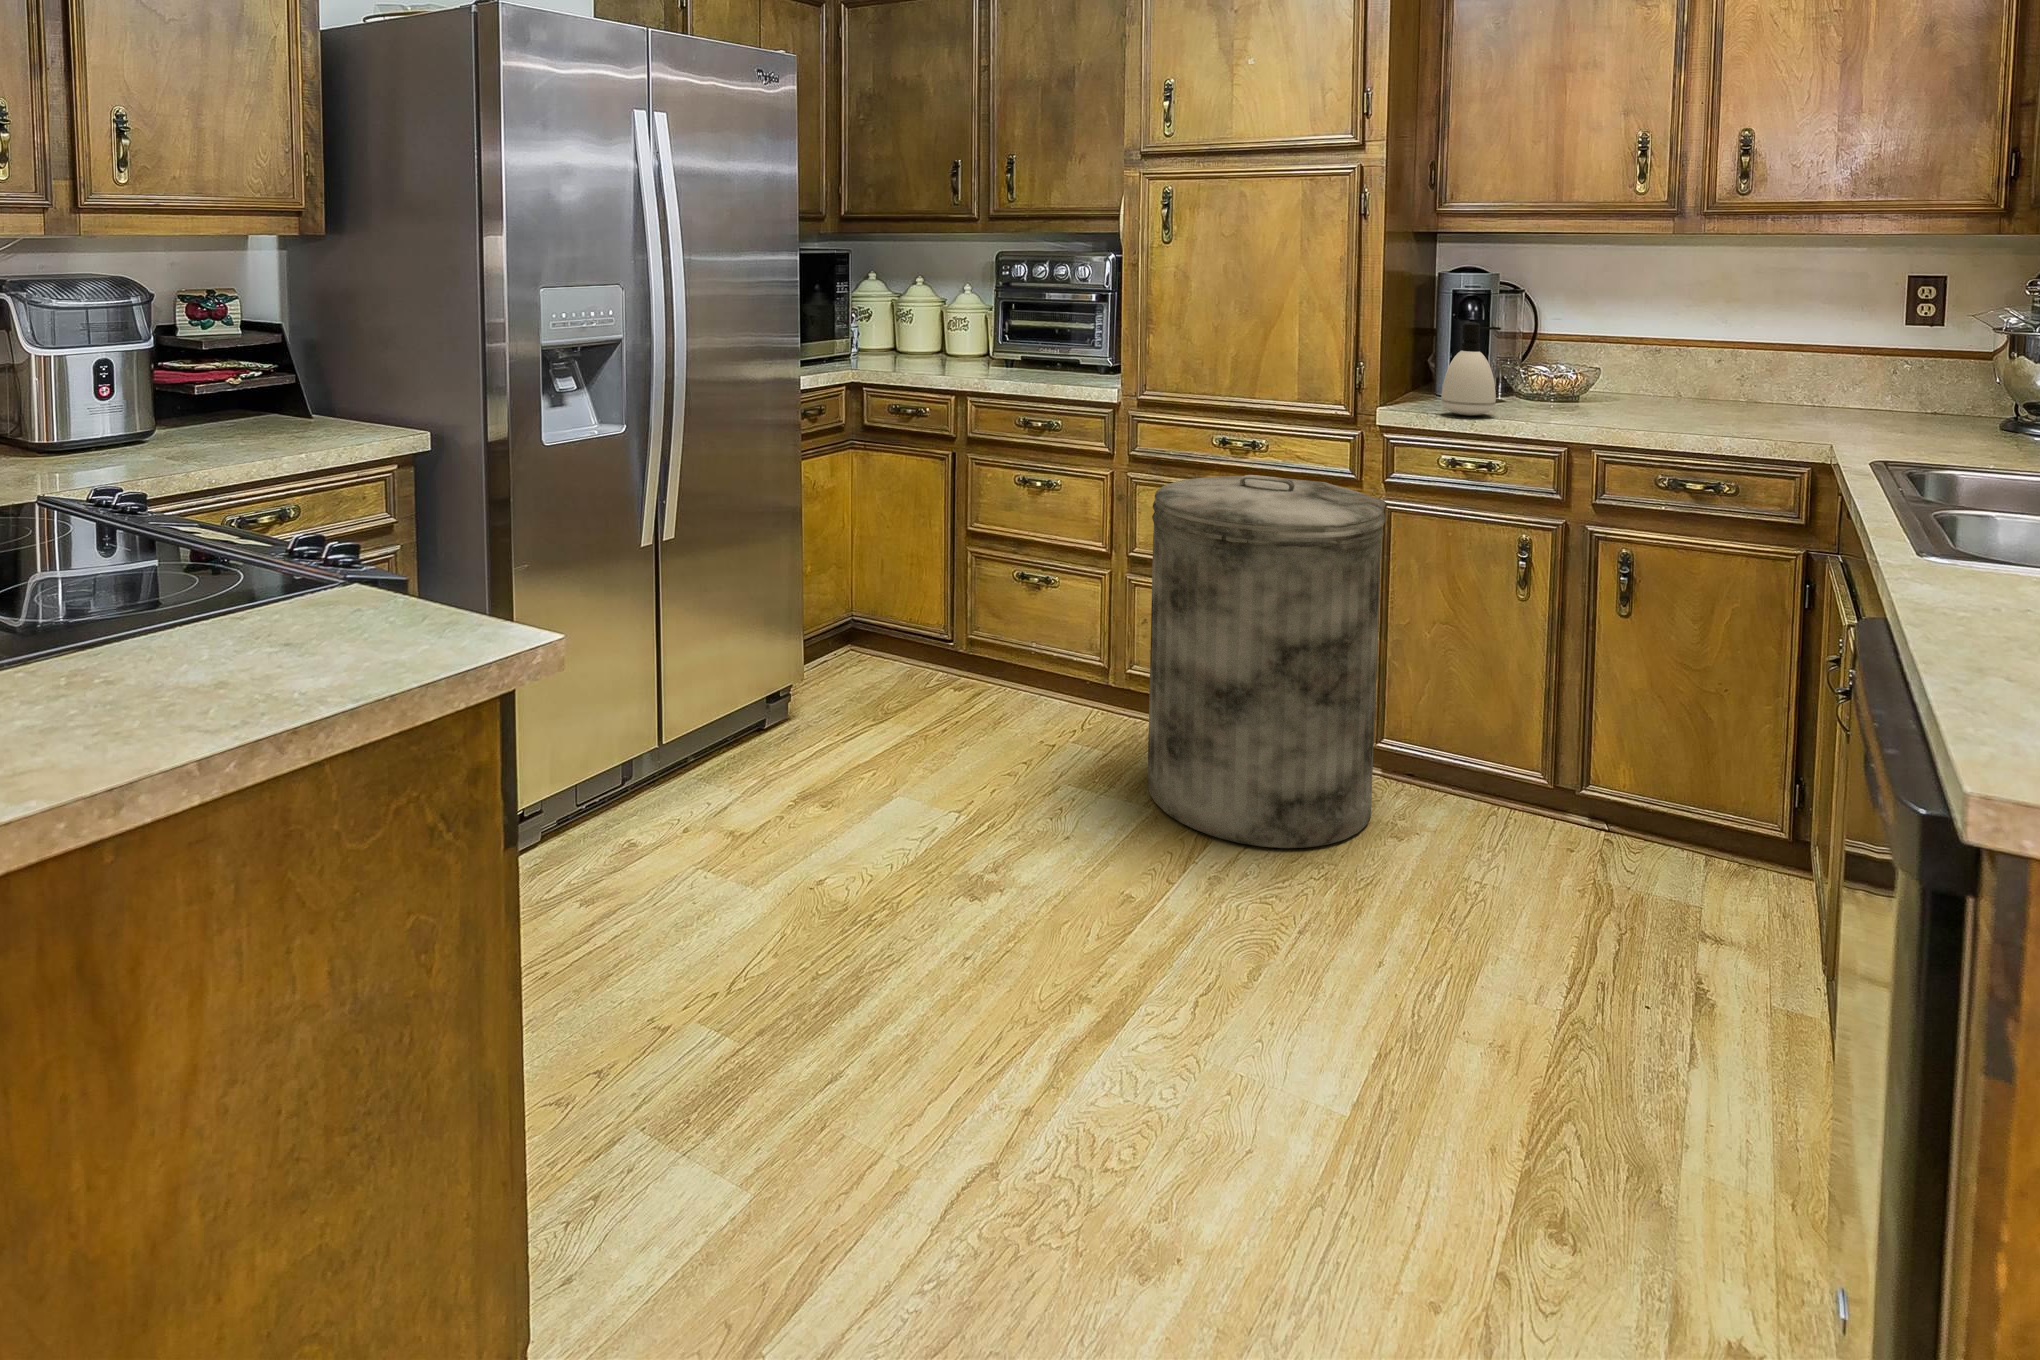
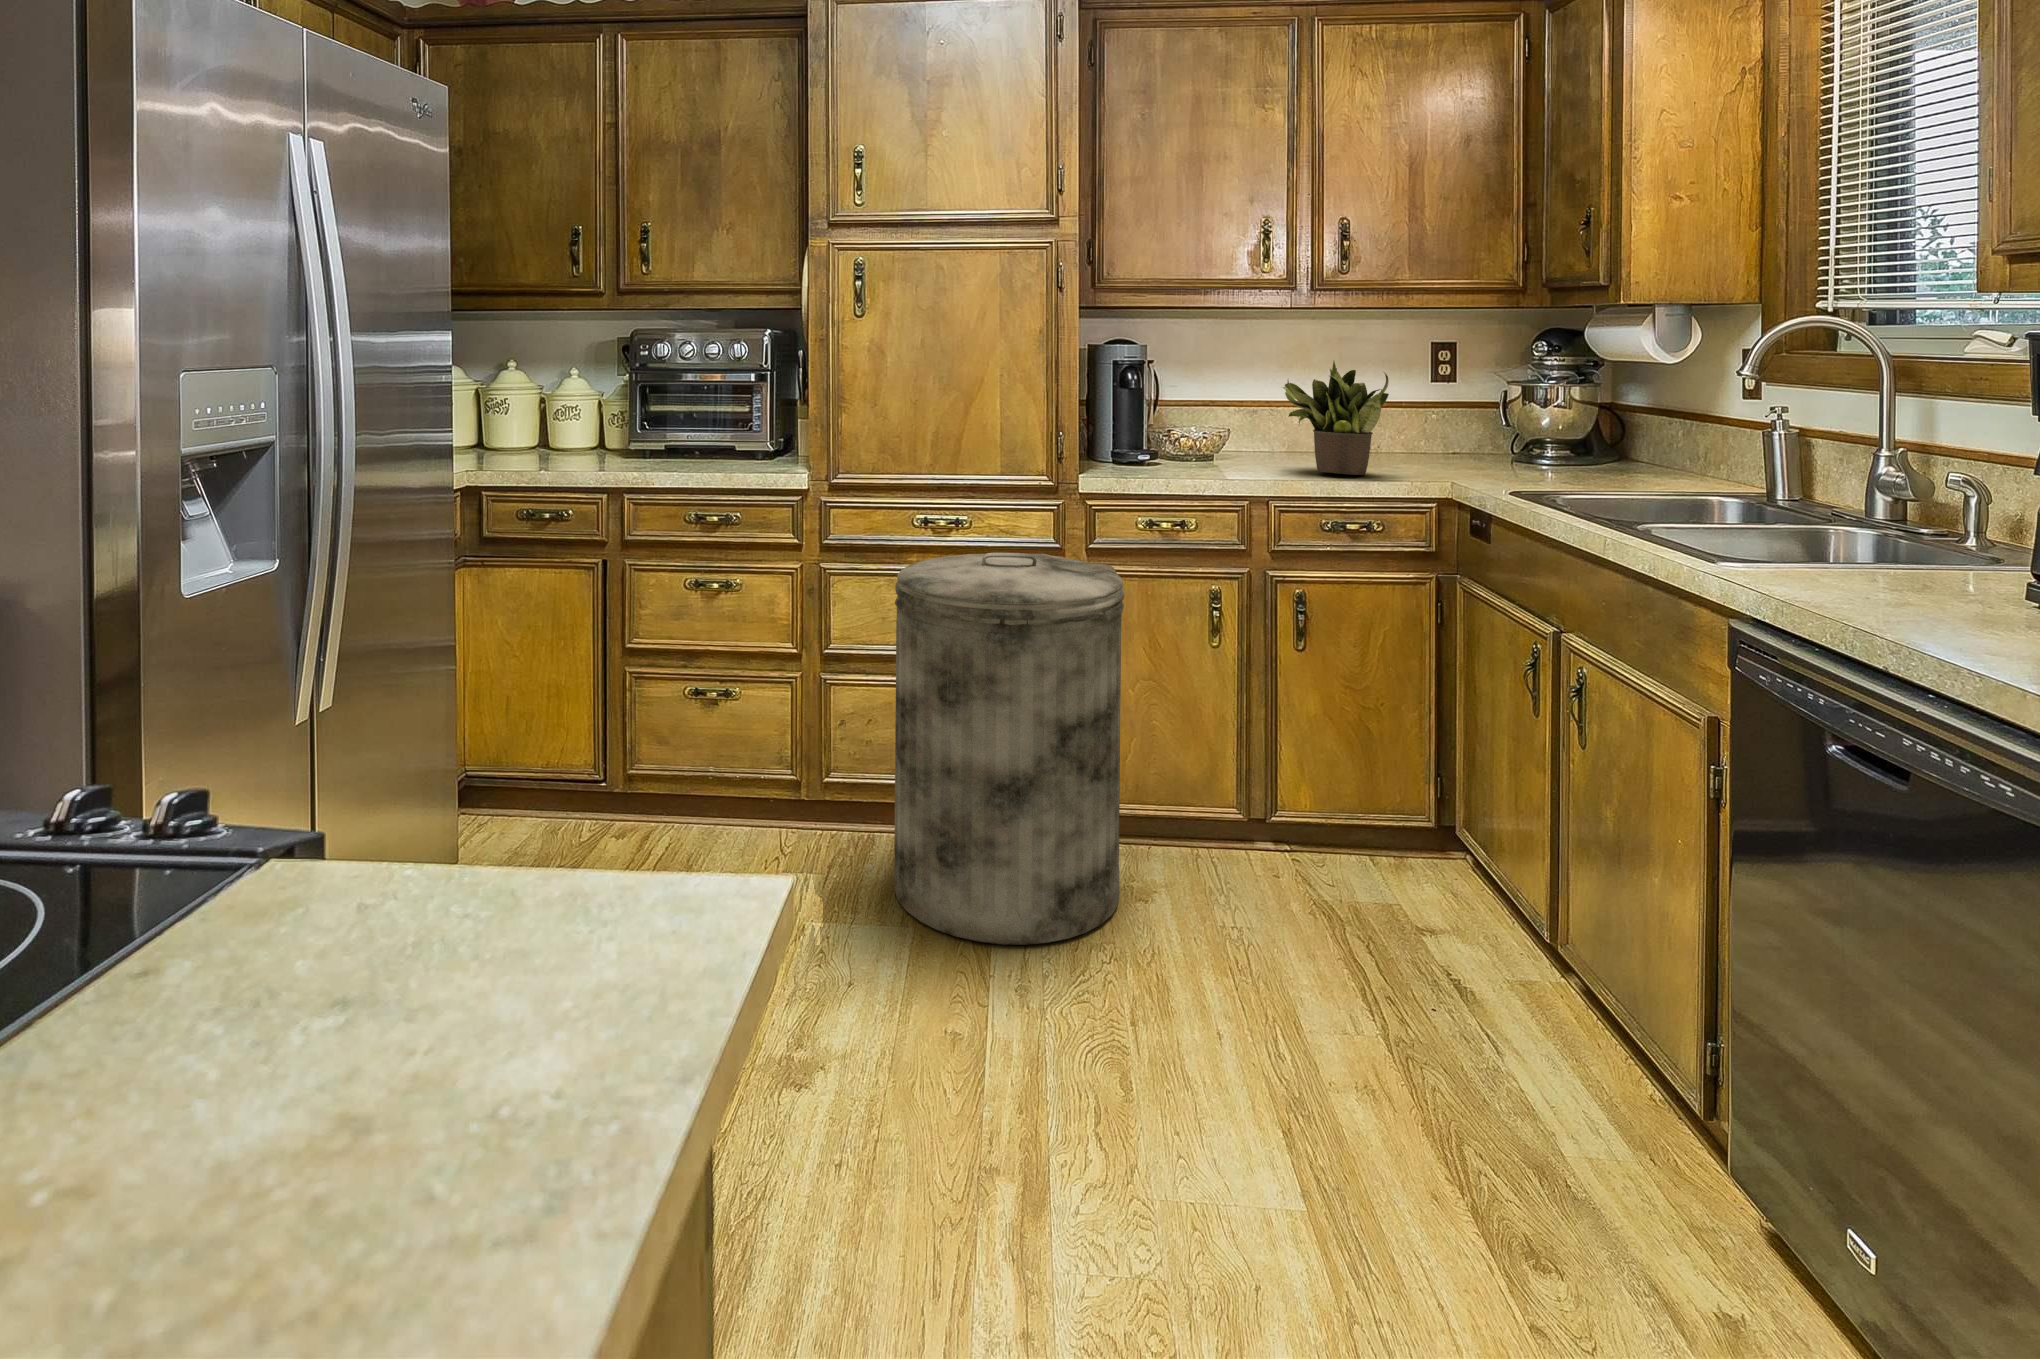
potted plant: none [1640,292,1777,427] -> present [1283,361,1389,475]
soap dispenser: present [1441,322,1501,415] -> none [1129,391,1178,478]

